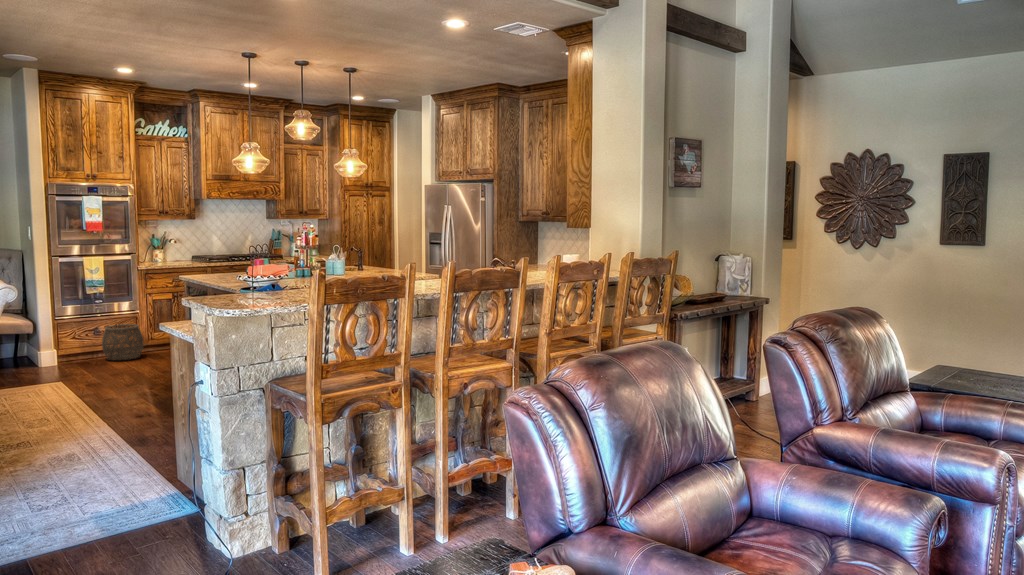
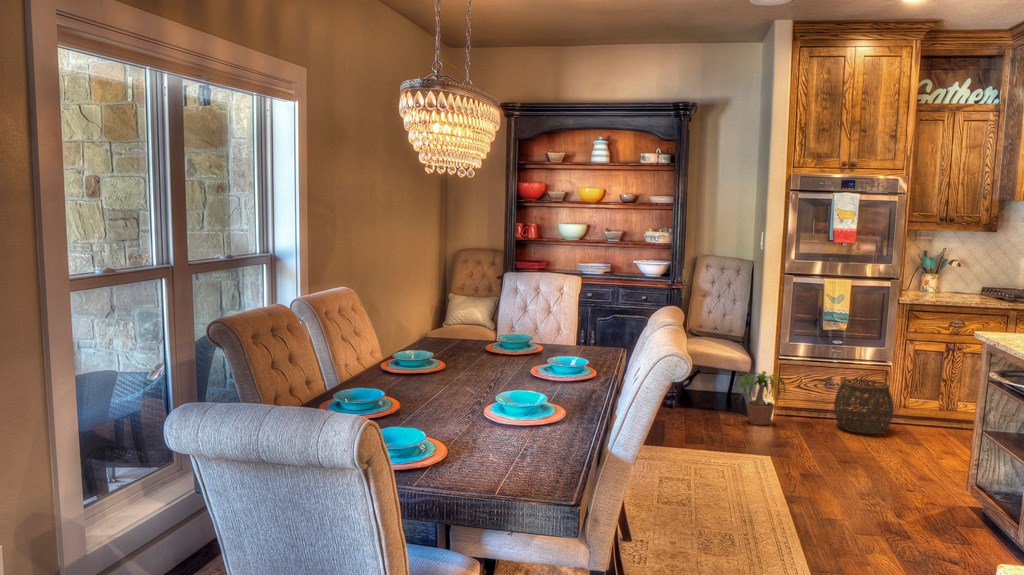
potted plant: none [20,330,74,370] -> present [740,371,786,425]

